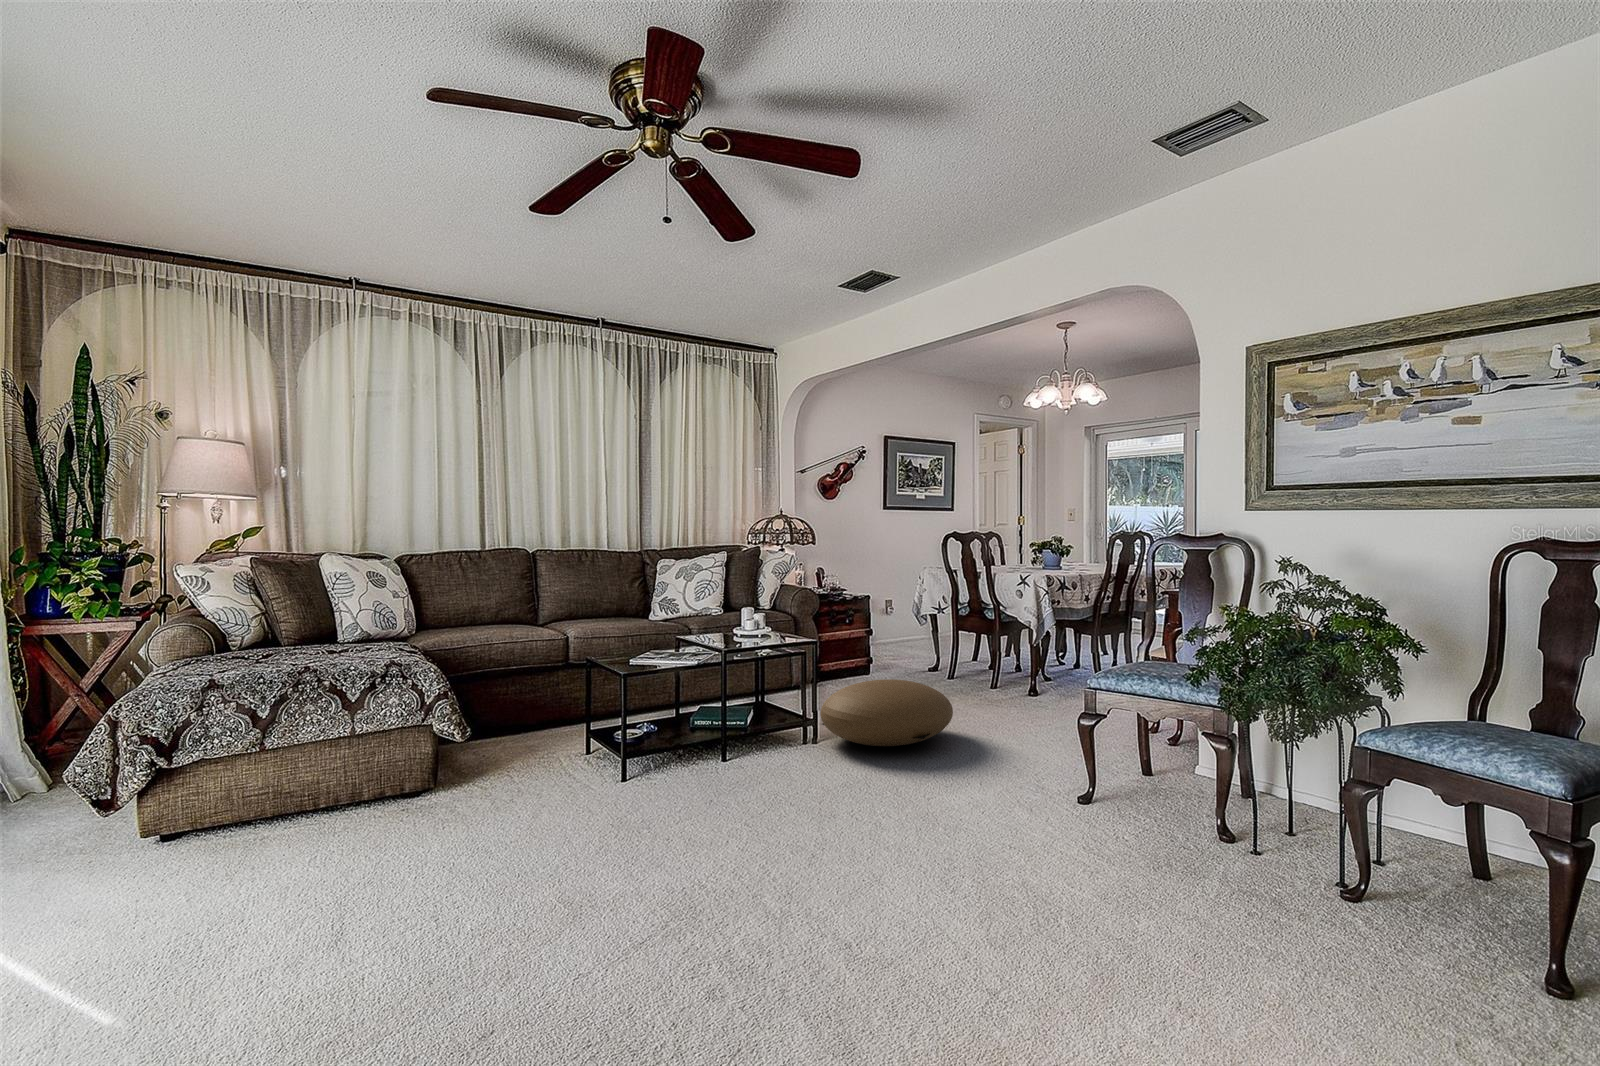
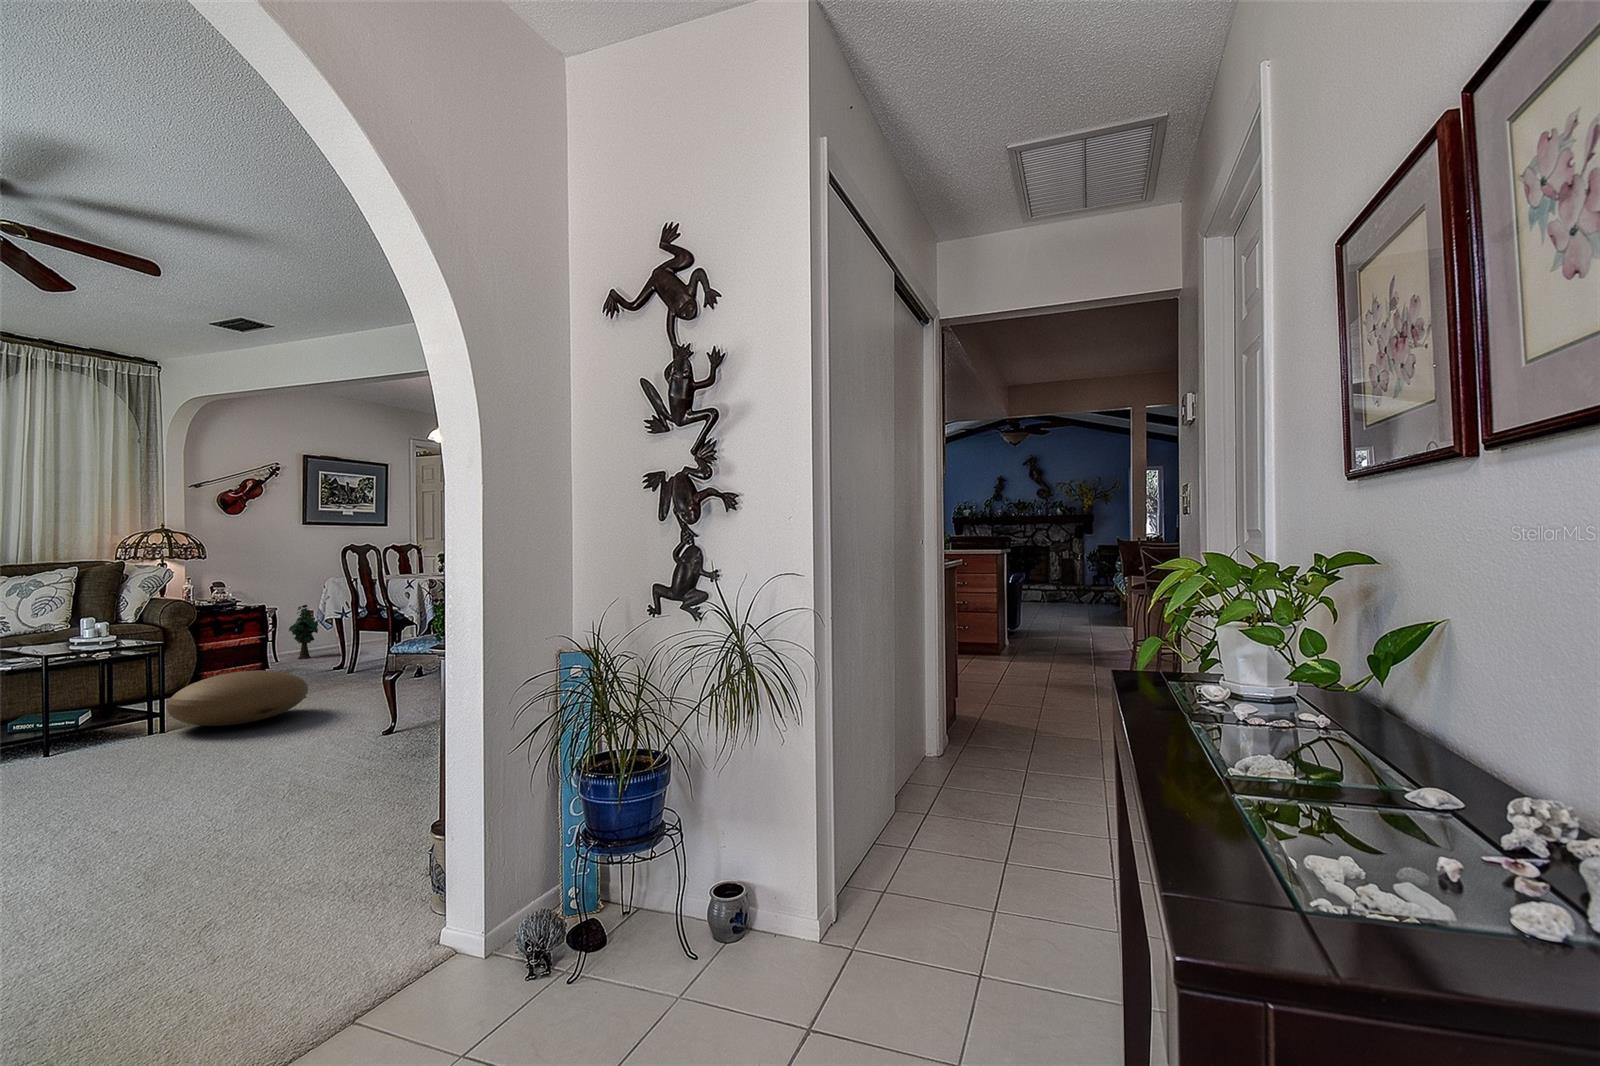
decorative plant: none [874,595,901,653] -> present [289,605,318,659]

